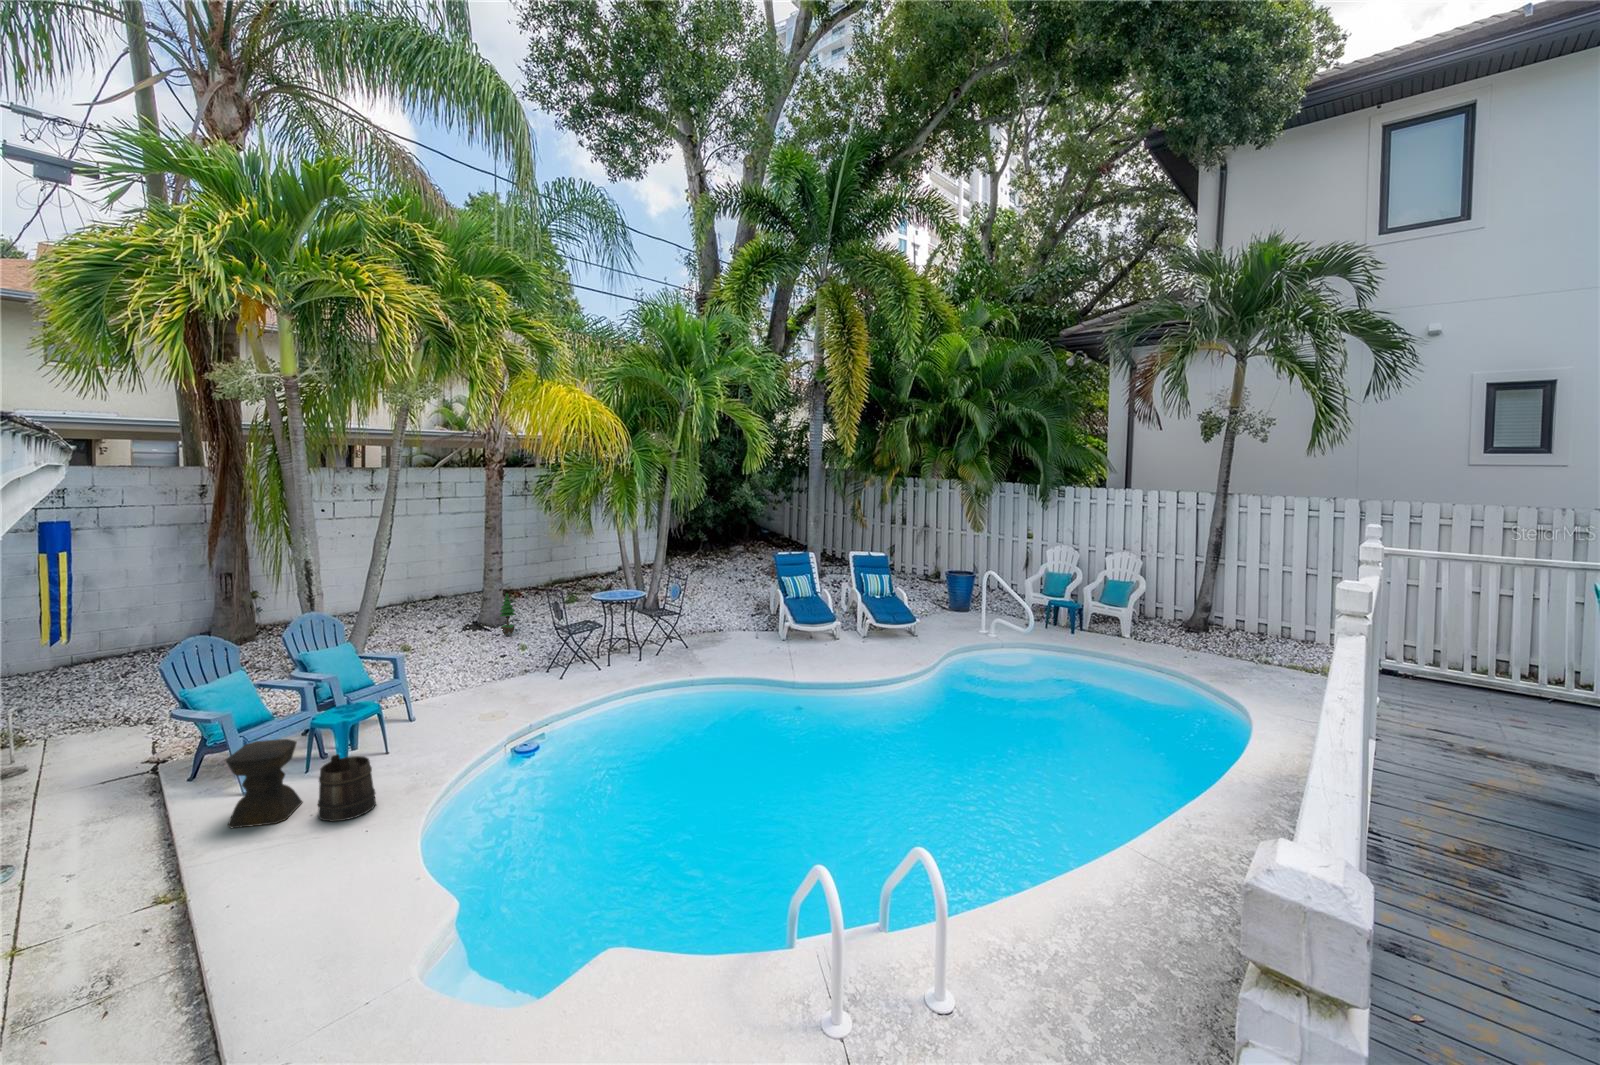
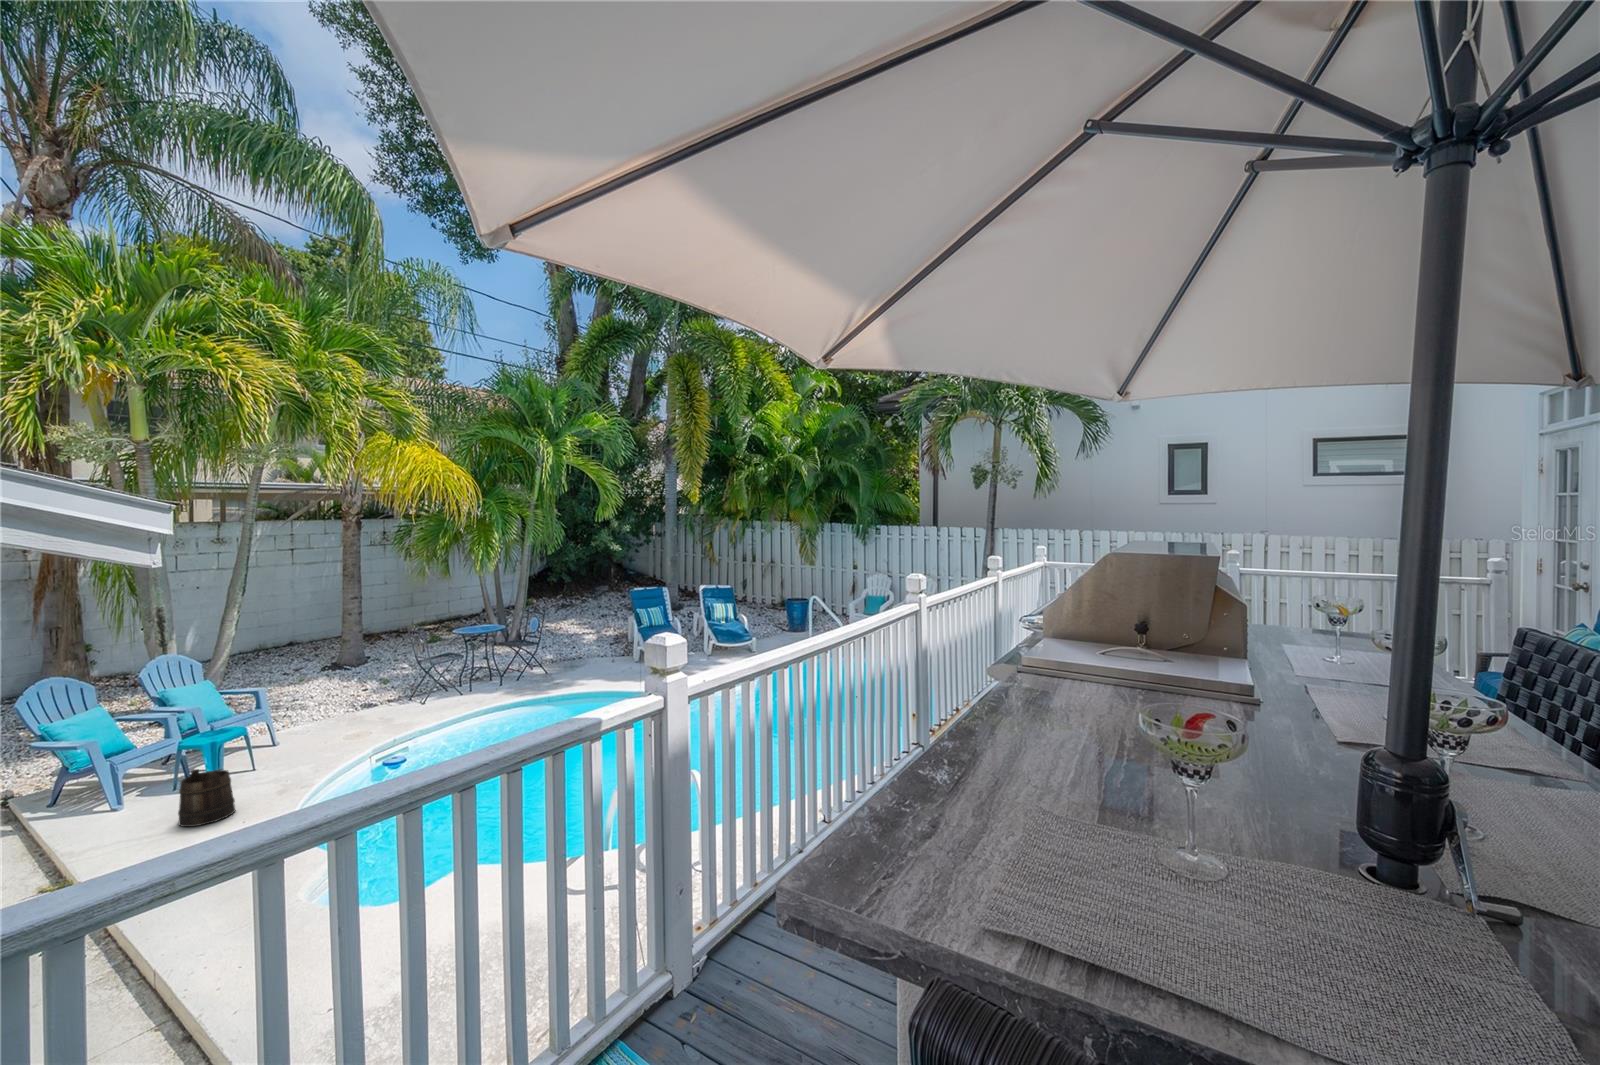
potted tree: present [500,593,515,636] -> none [358,637,376,679]
stool: present [226,739,302,828] -> none [86,760,162,841]

